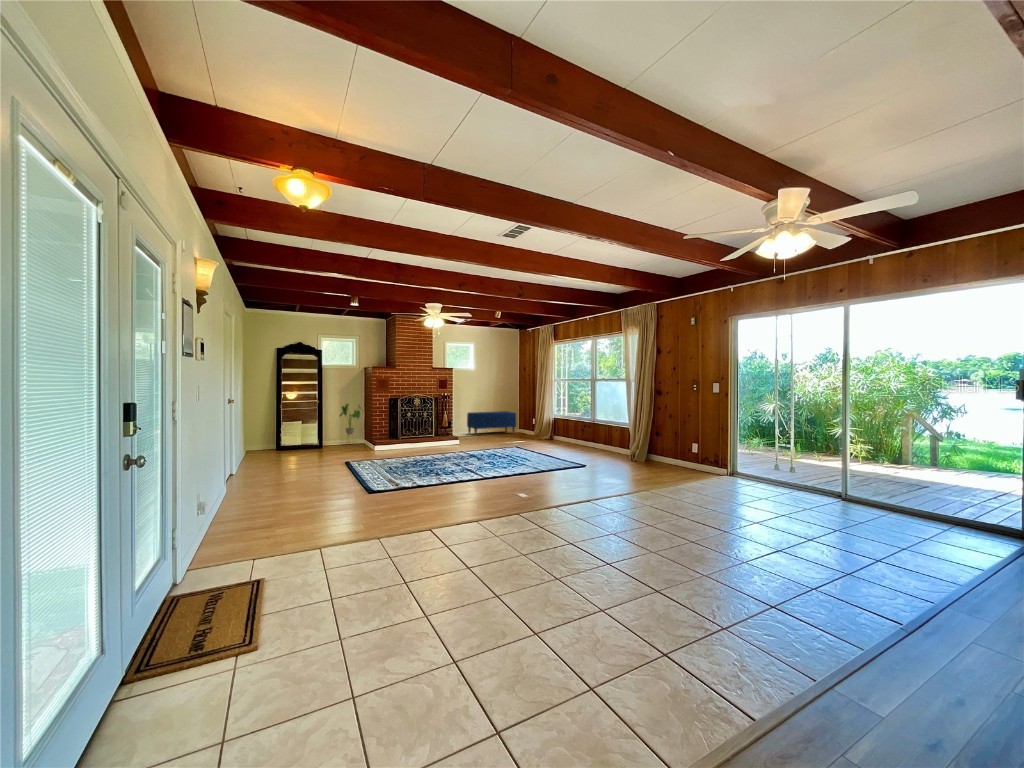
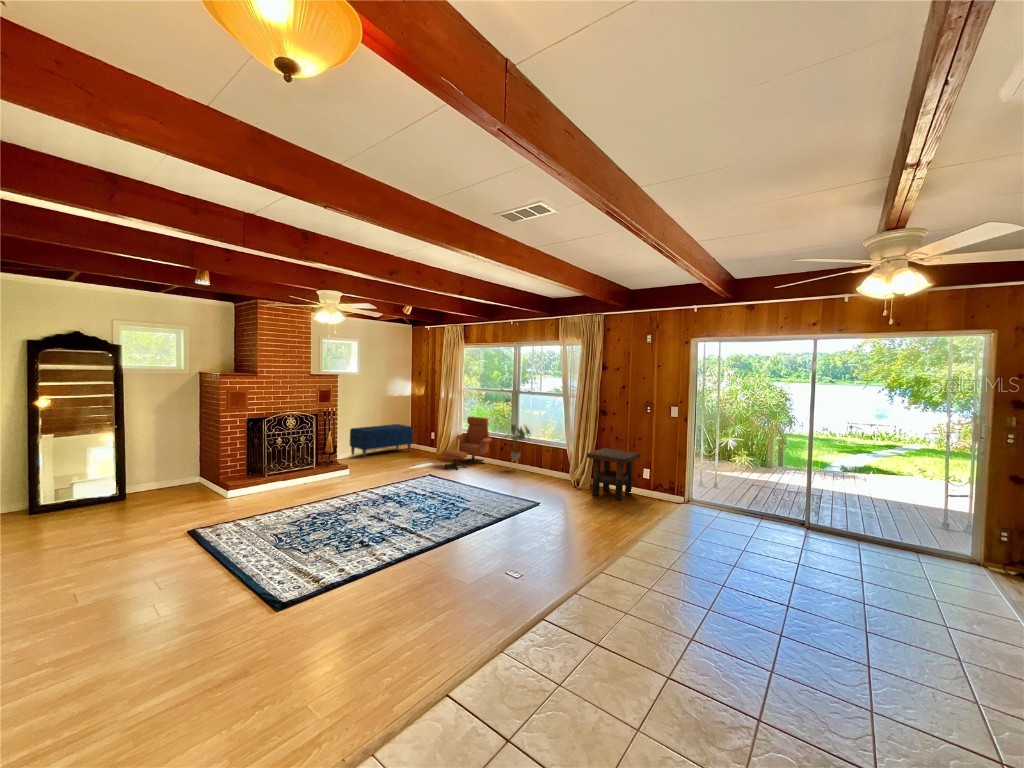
lounge chair: none [530,403,574,445] -> present [443,416,492,470]
house plant: present [340,404,361,443] -> present [506,424,530,469]
side table: none [634,425,688,470] -> present [587,448,640,501]

